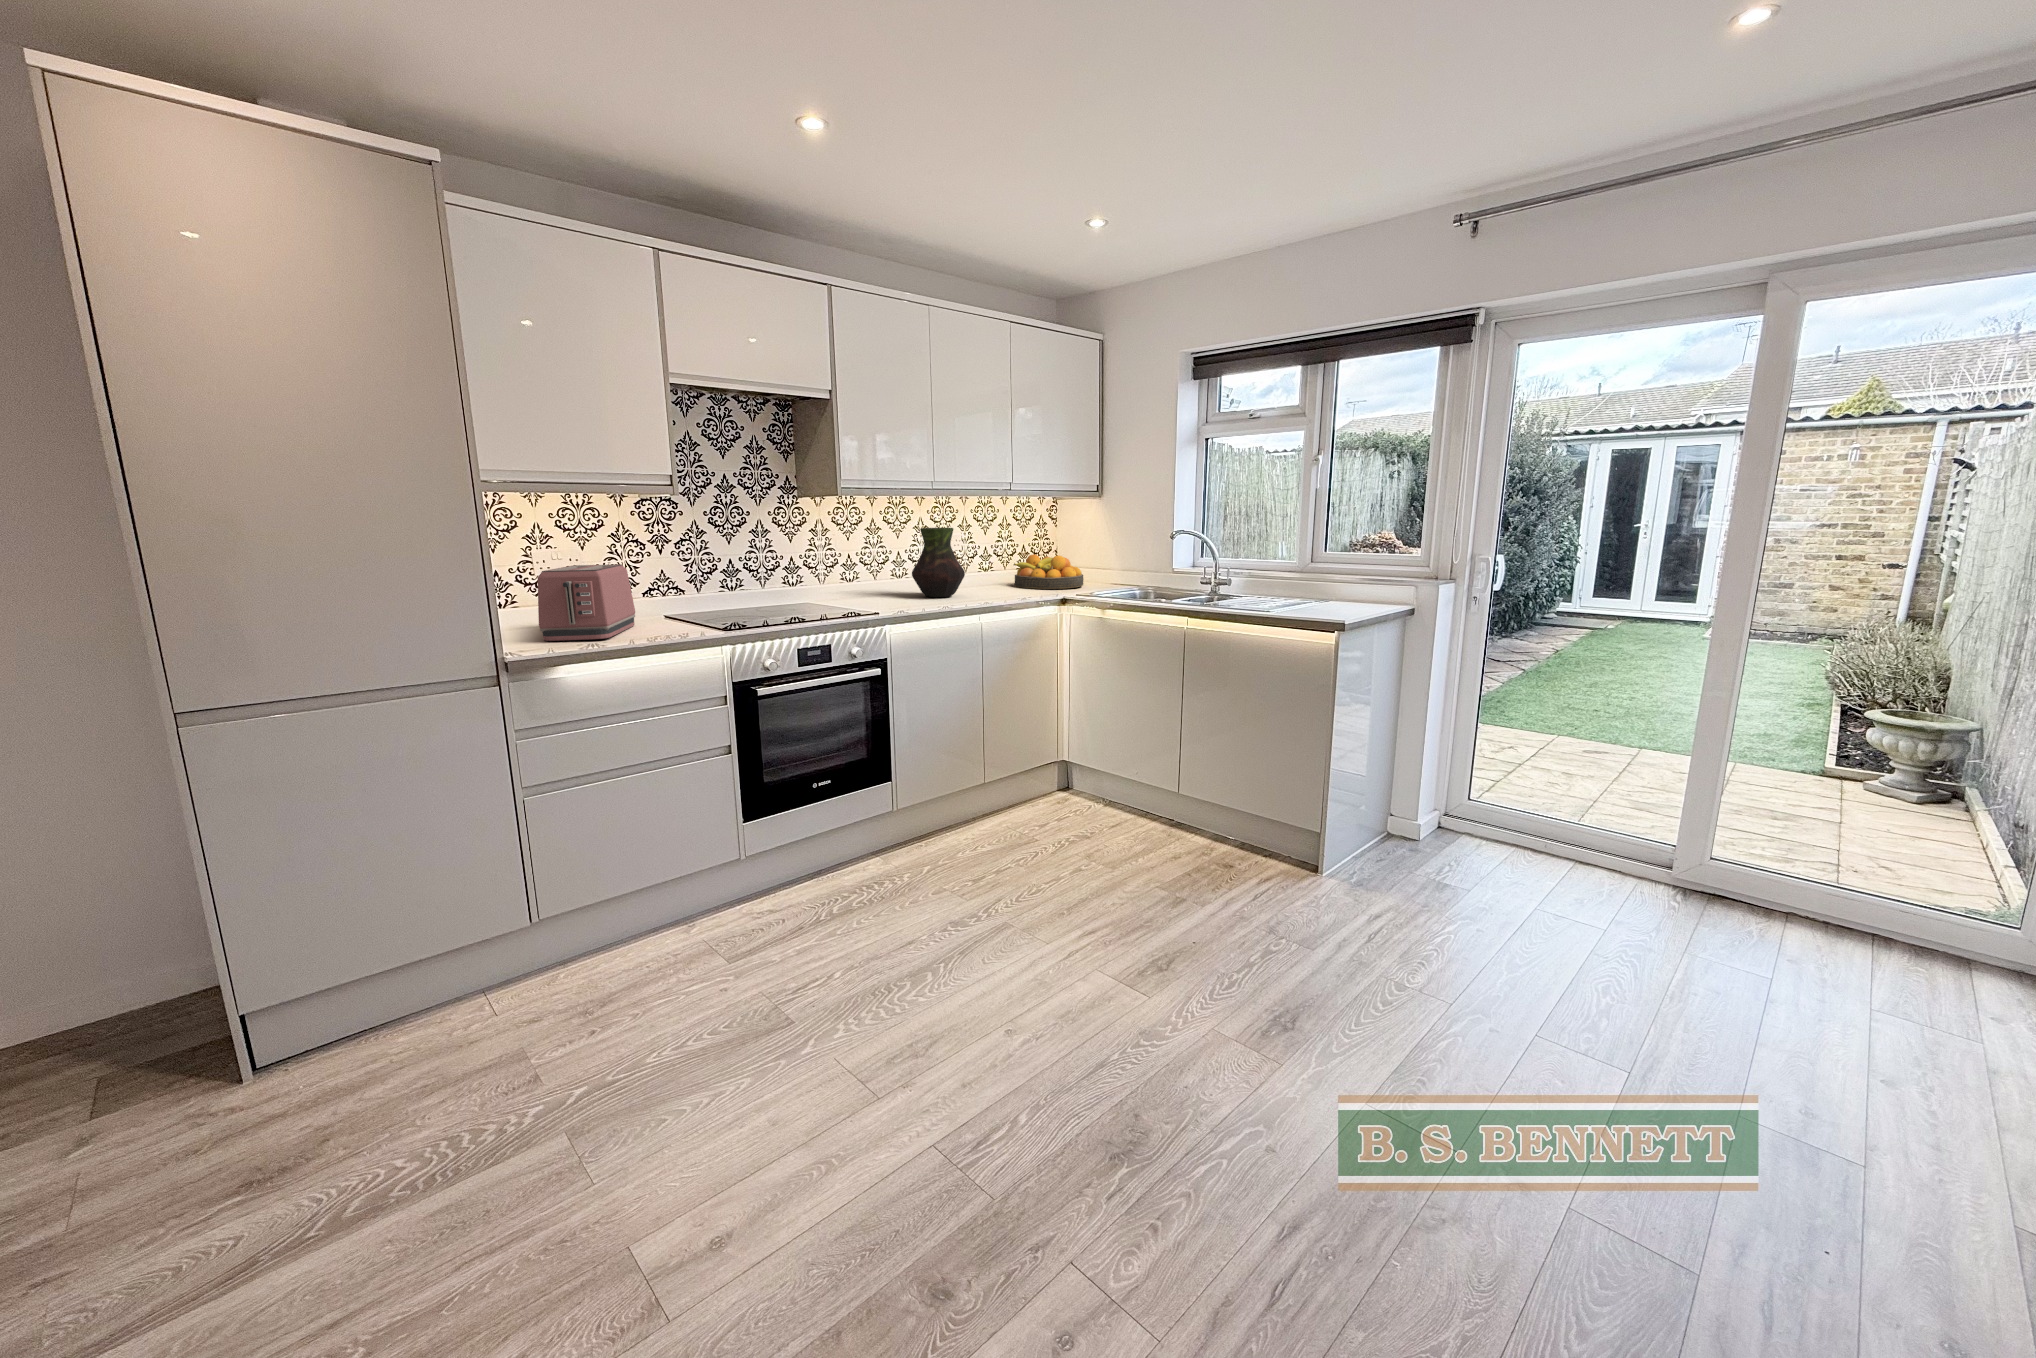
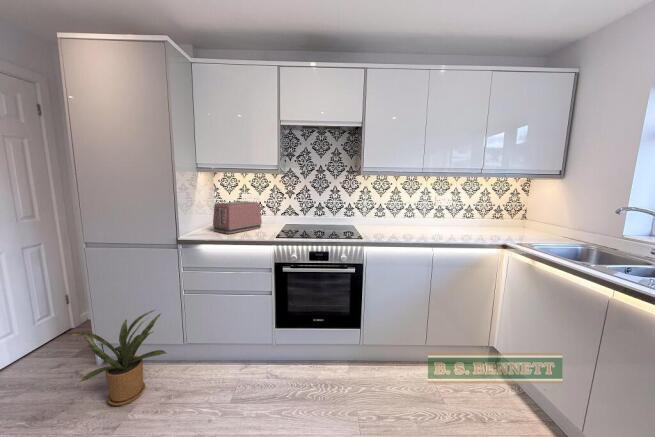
vase: present [912,528,965,597] -> none [408,194,440,232]
fruit bowl: present [1014,555,1083,589] -> none [485,213,537,237]
house plant: none [306,834,551,1081] -> present [68,310,167,406]

